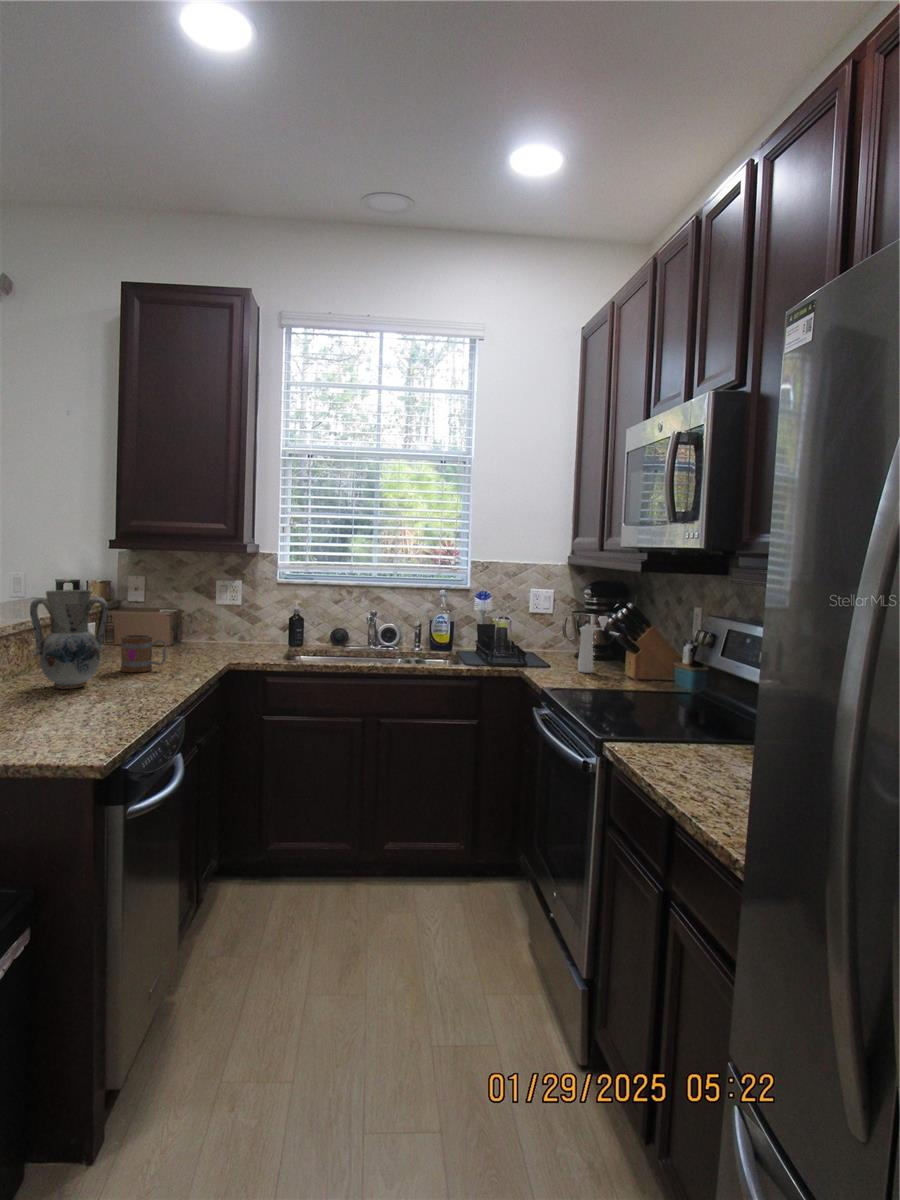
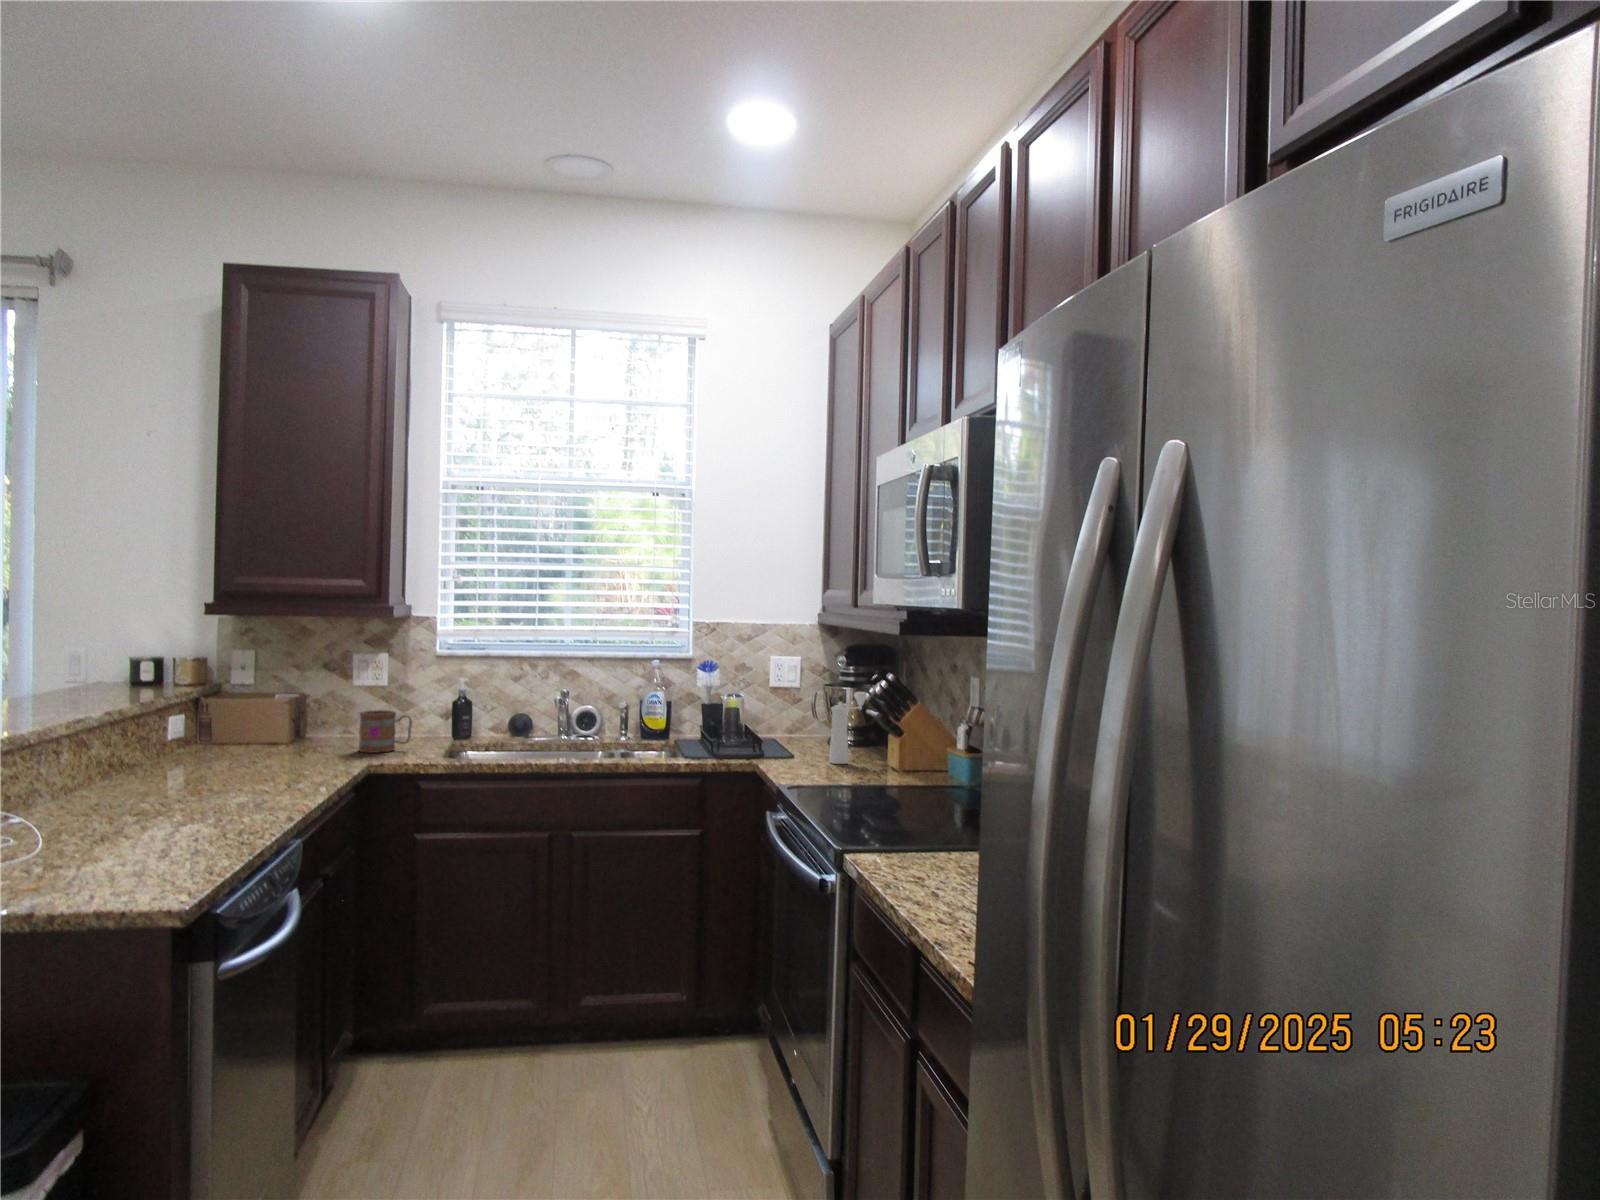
vase: present [30,590,108,689] -> none [85,673,198,808]
mug: present [121,635,167,672] -> present [359,710,412,753]

